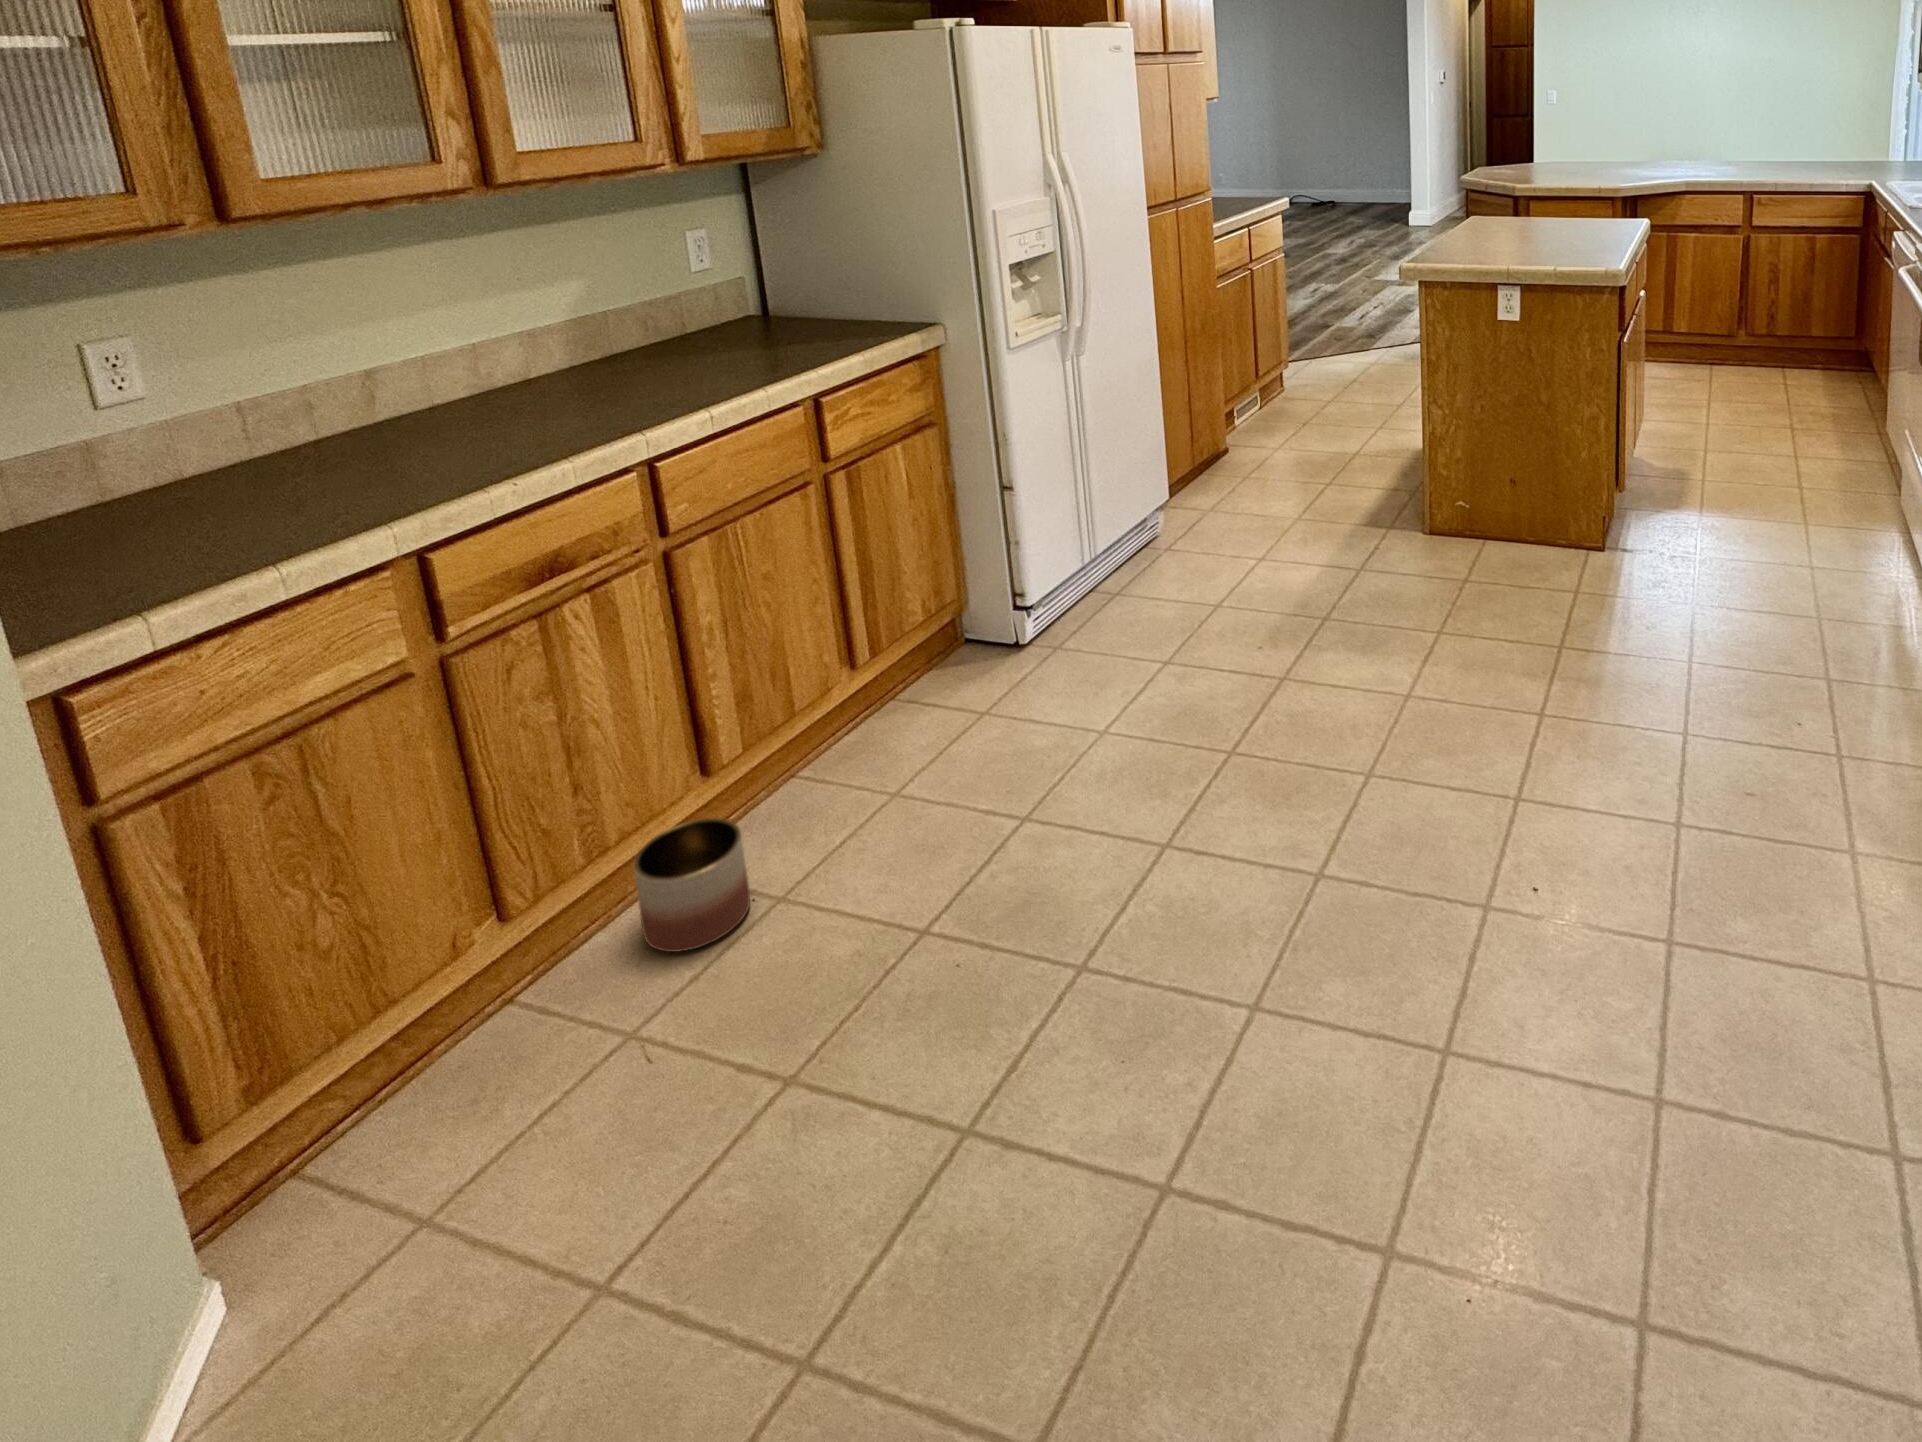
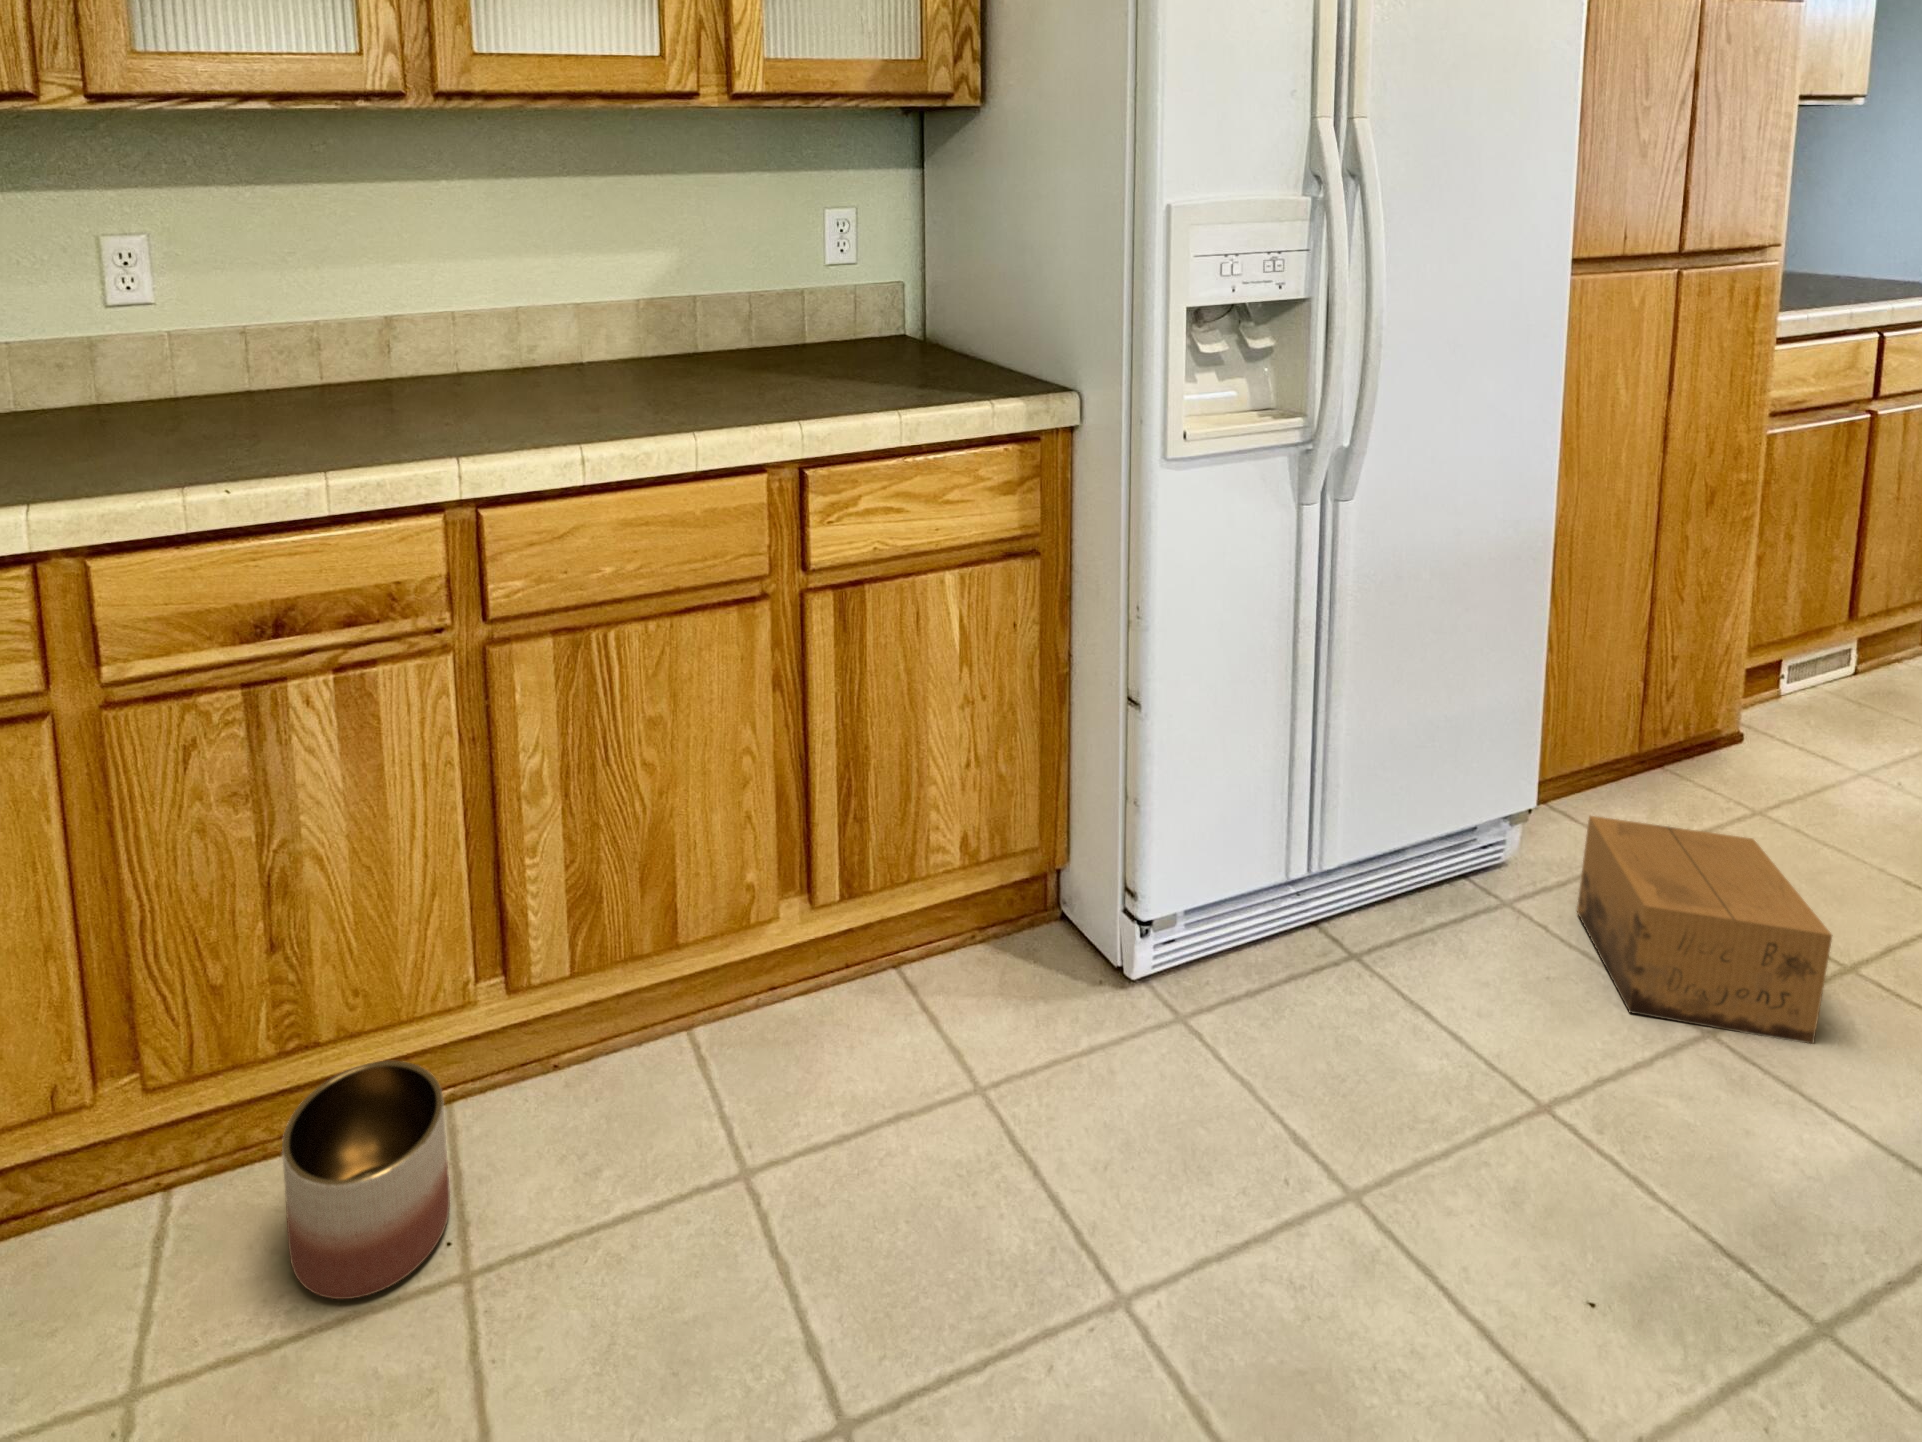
cardboard box: none [1194,473,1292,562] -> present [1577,816,1832,1044]

